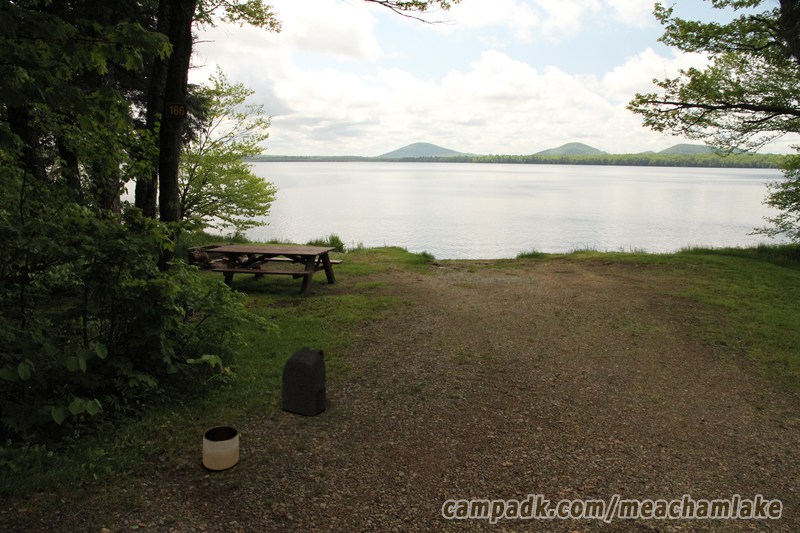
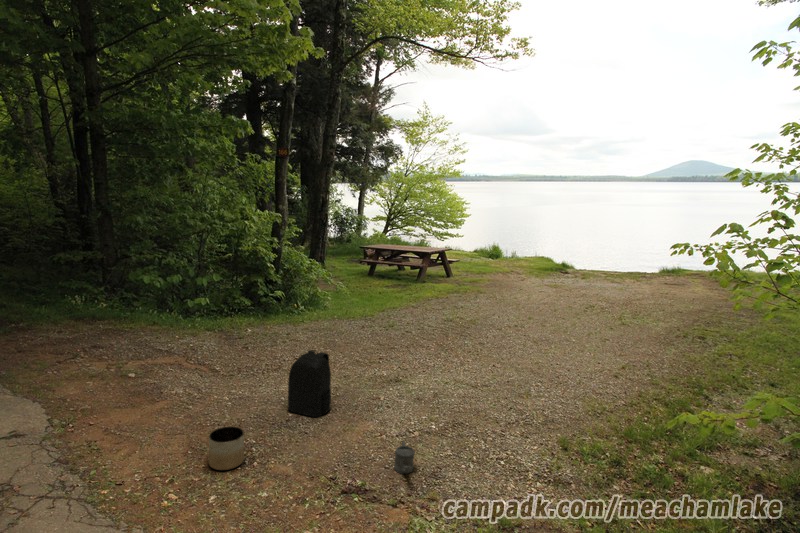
watering can: none [393,441,414,474] -> present [394,441,415,474]

